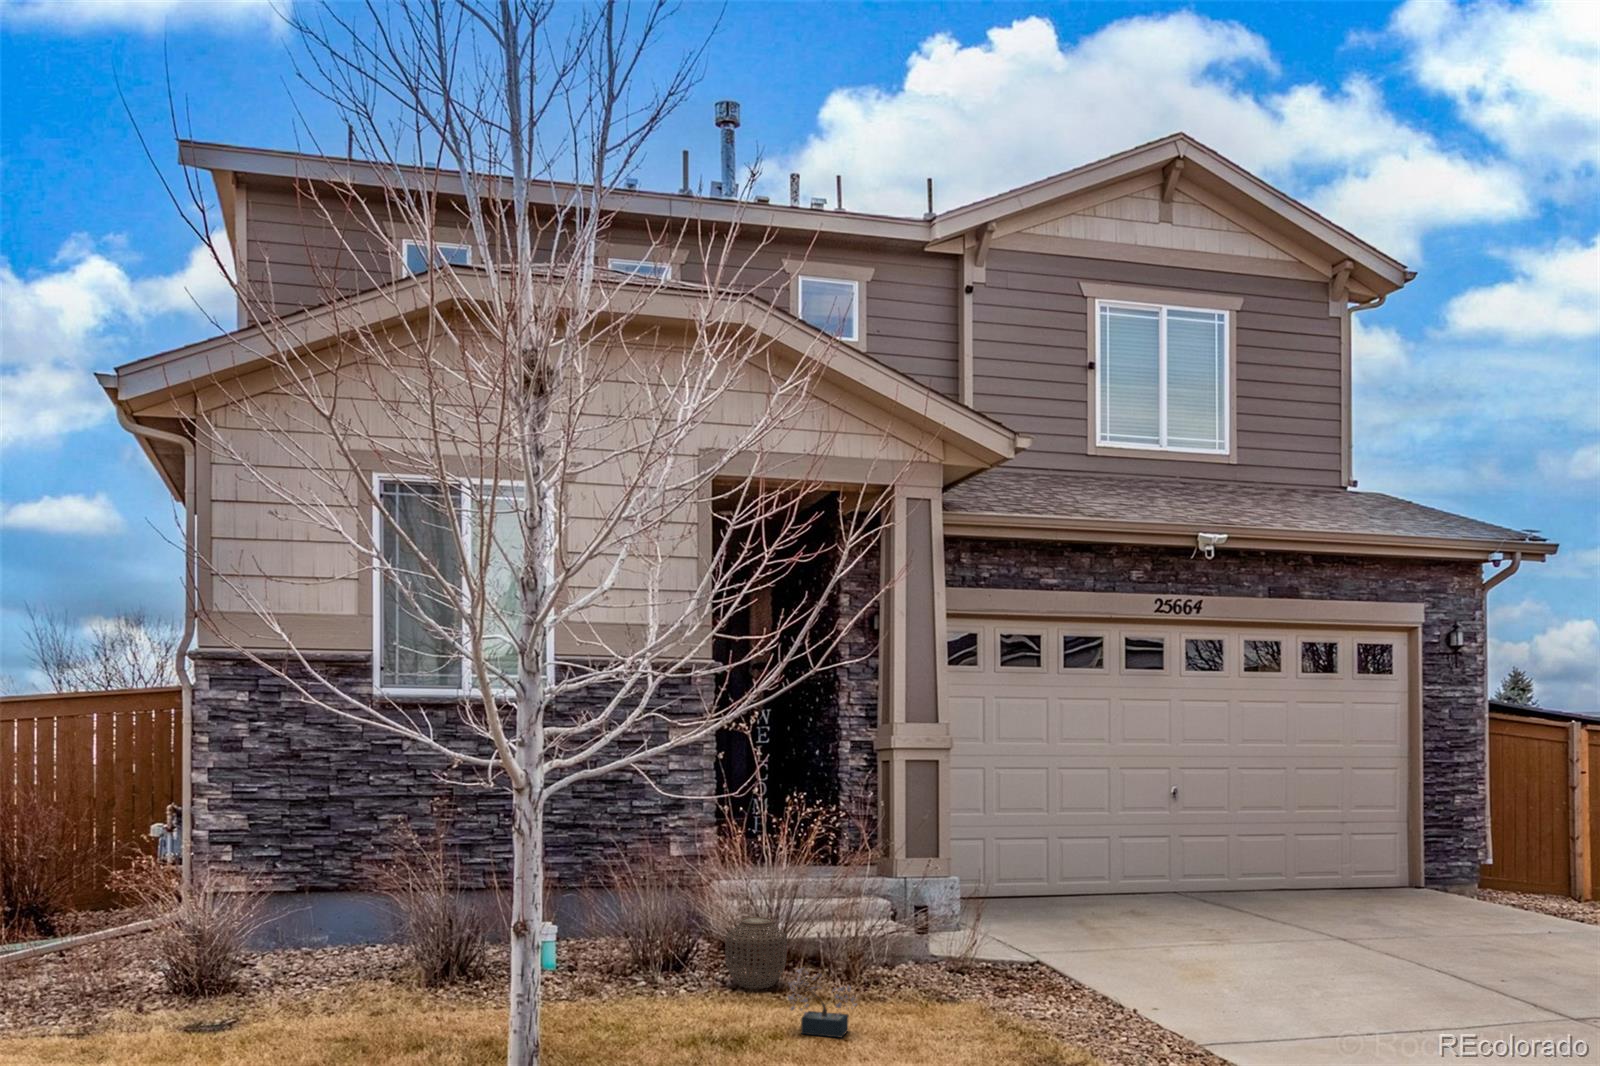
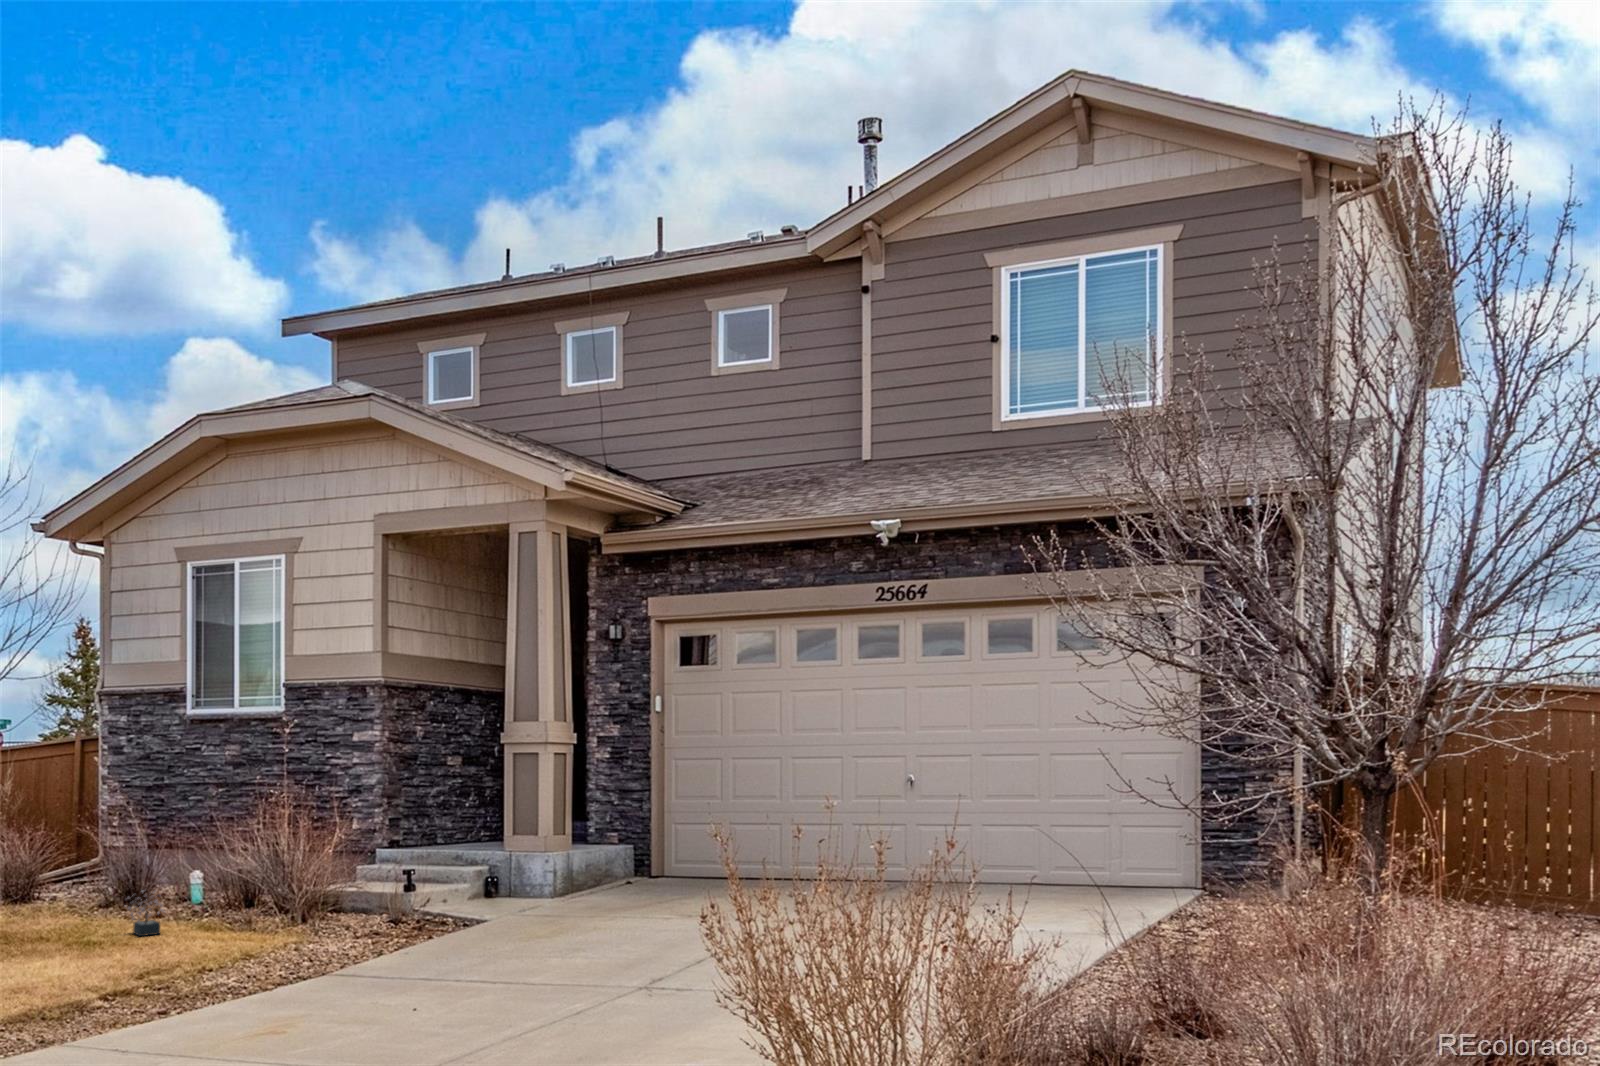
woven basket: present [725,917,787,989] -> none [208,864,256,915]

